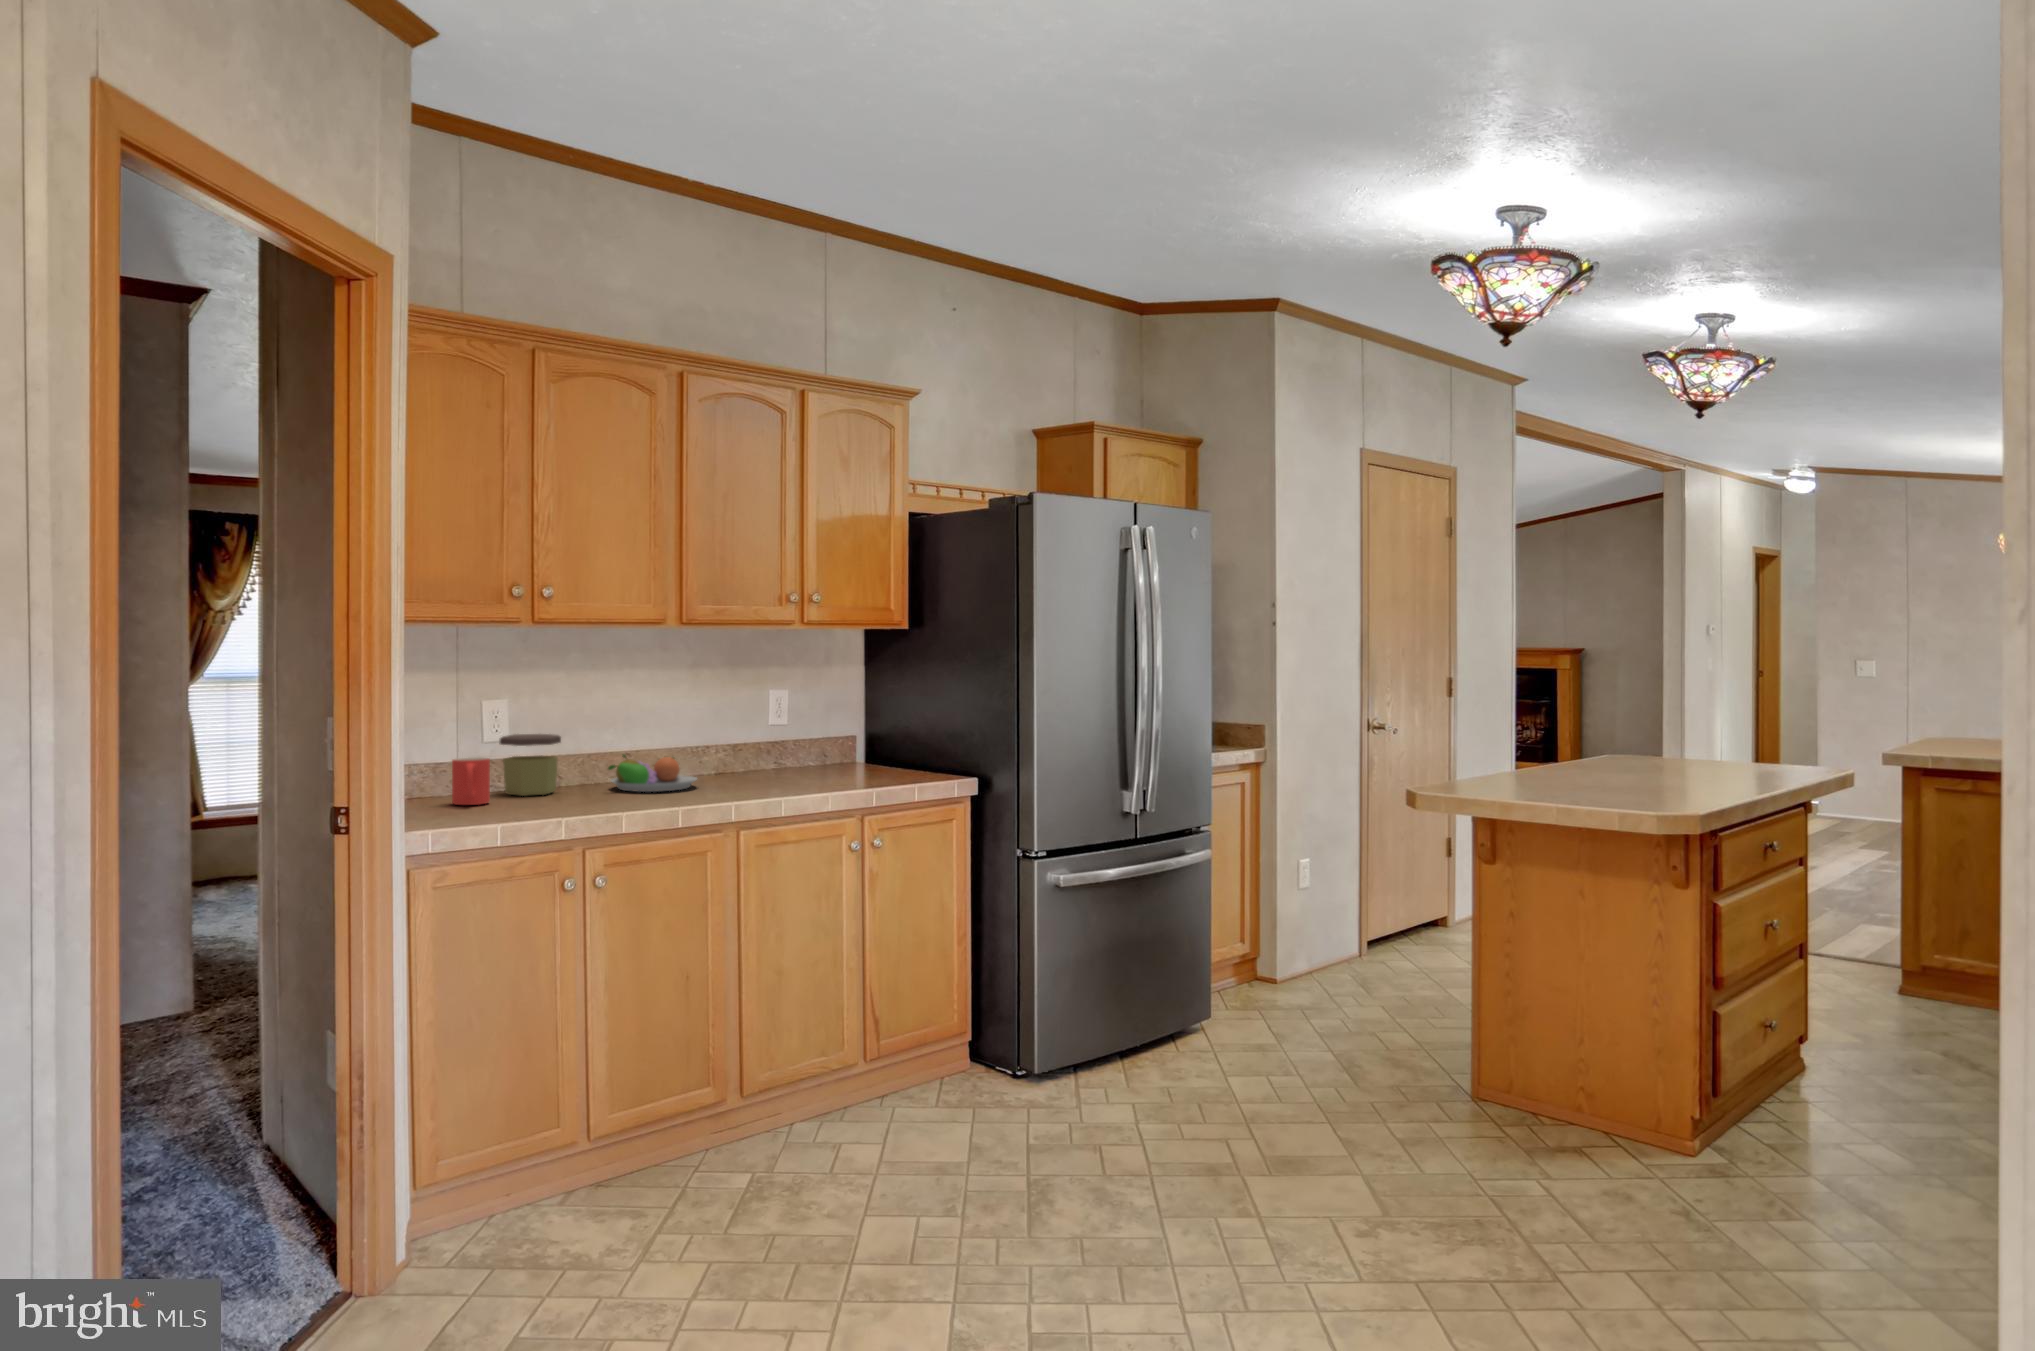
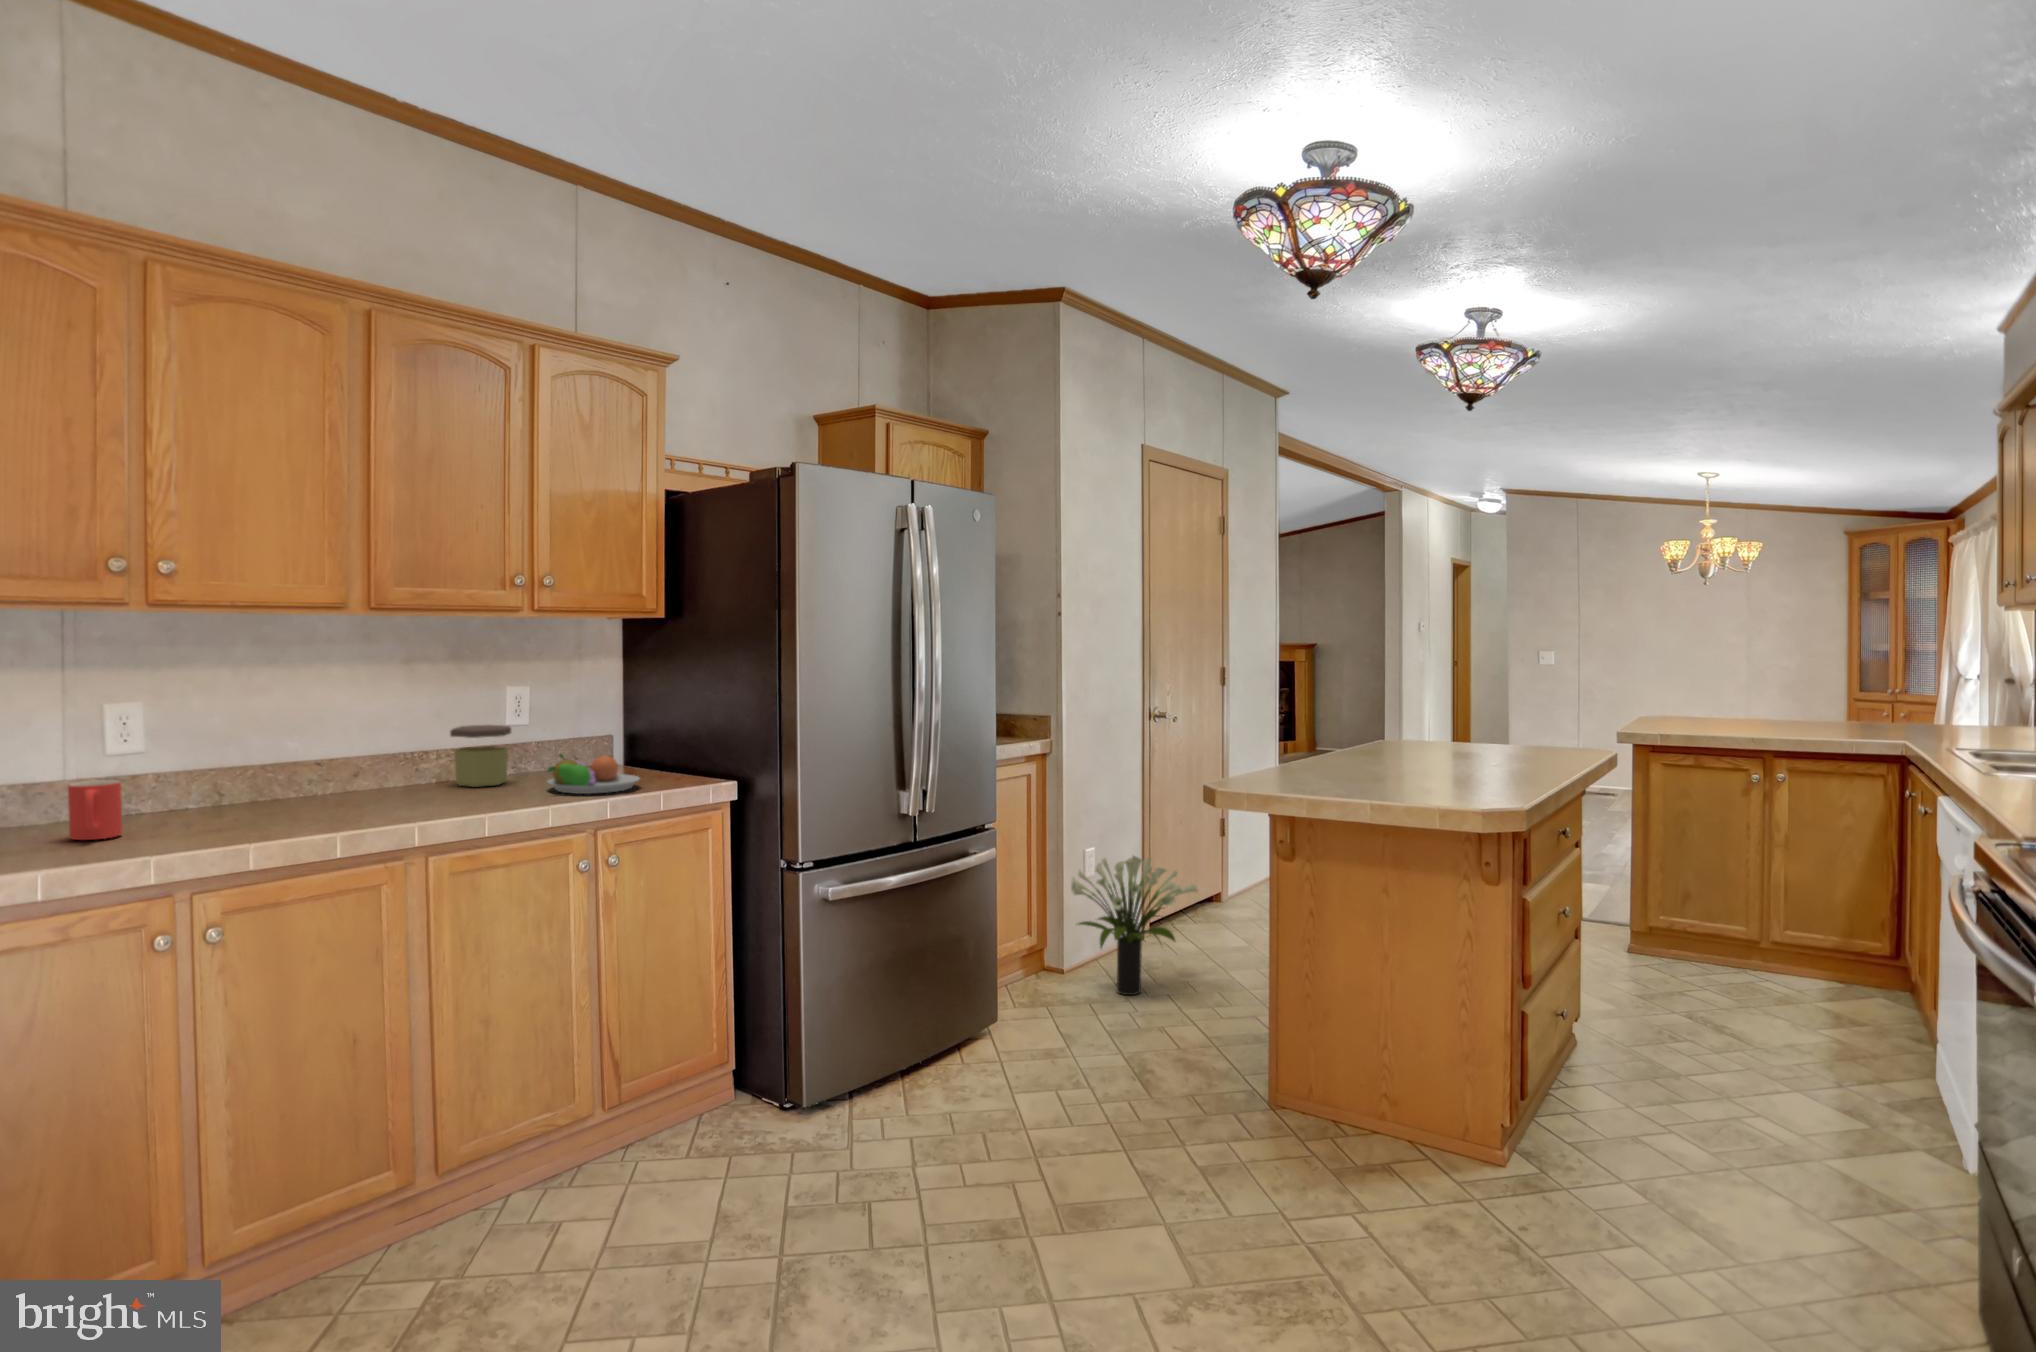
jar: present [499,734,561,796] -> present [450,725,511,787]
fruit bowl: present [608,755,697,792] -> present [547,754,640,794]
potted plant: none [1283,864,1411,1002] -> present [1071,856,1198,995]

